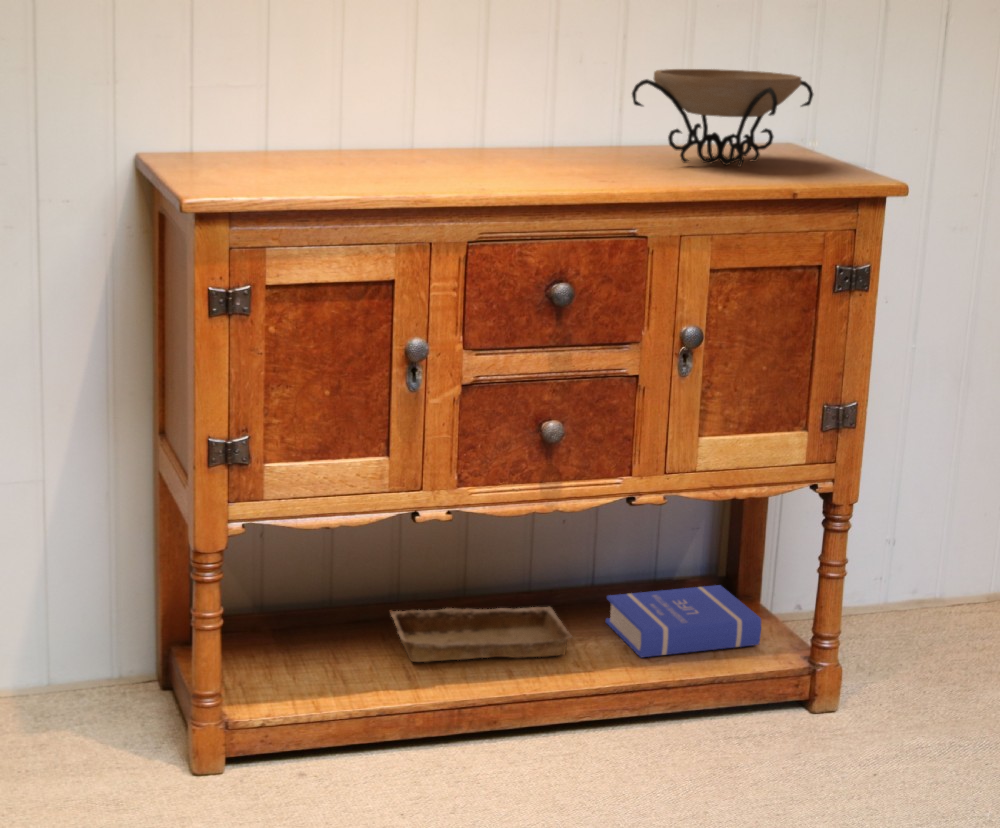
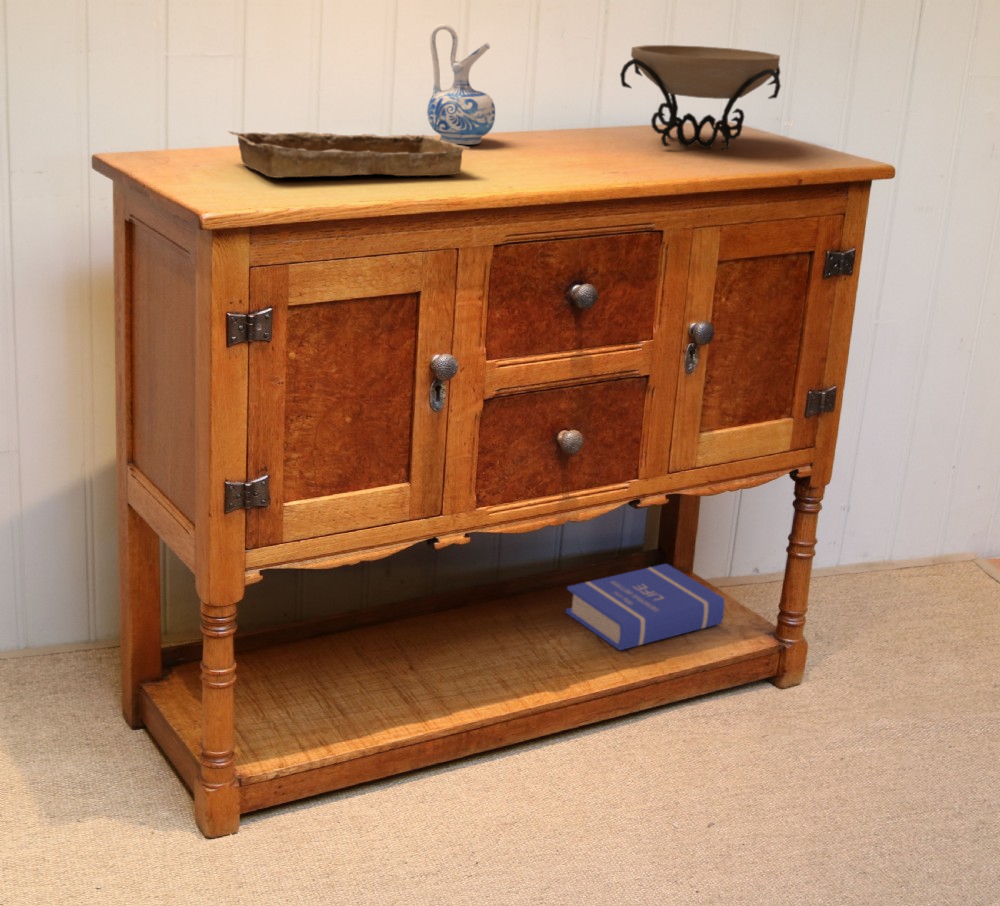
ceramic pitcher: none [456,48,519,158] -> present [427,24,495,144]
tray: present [390,607,572,662] -> present [229,131,468,178]

